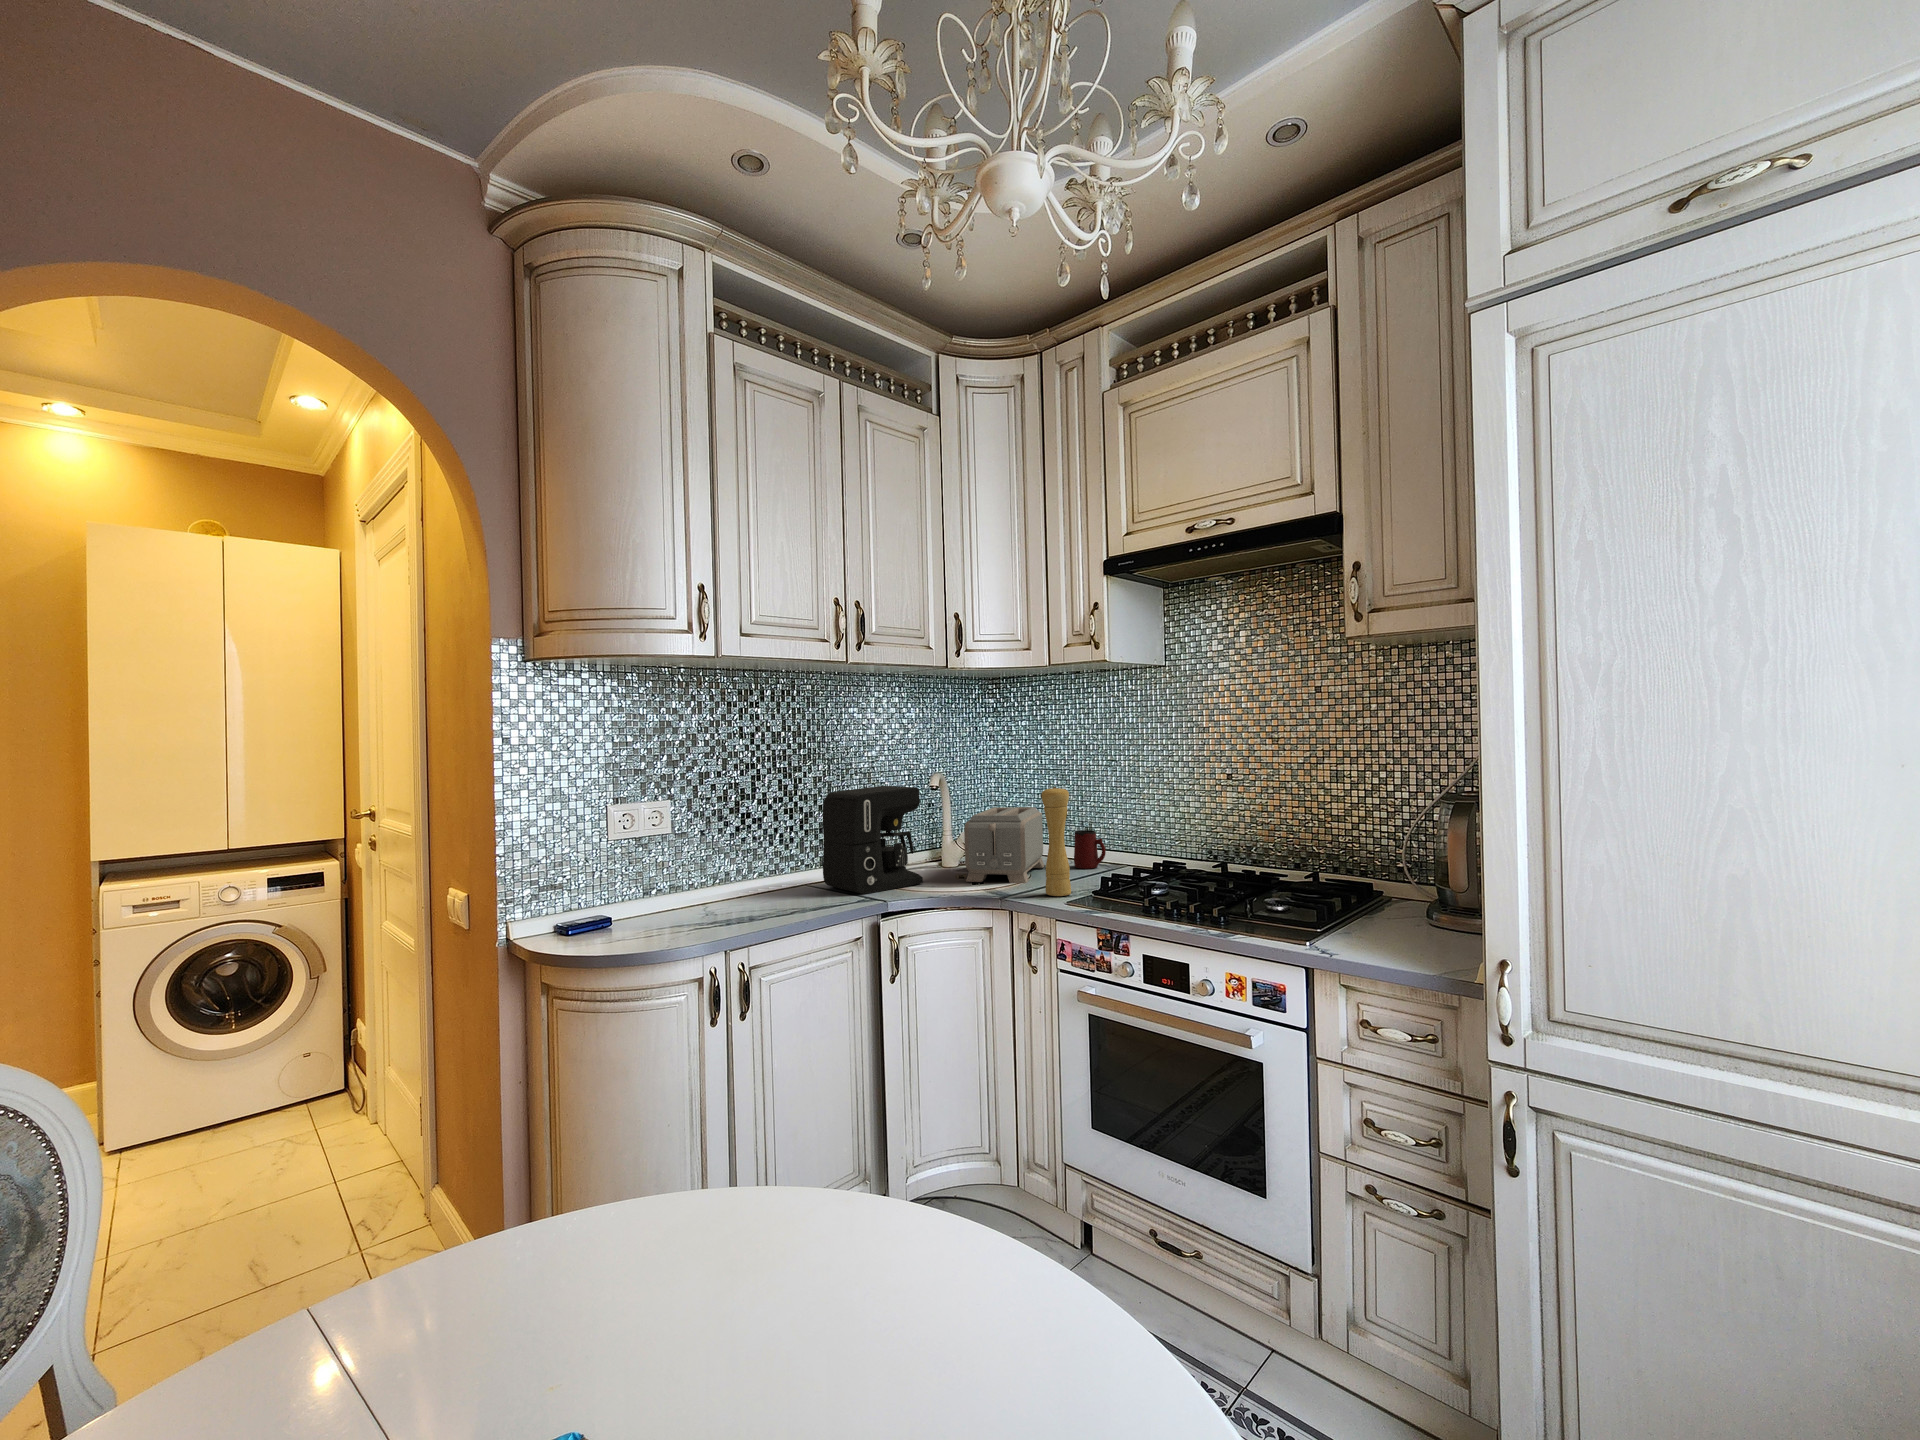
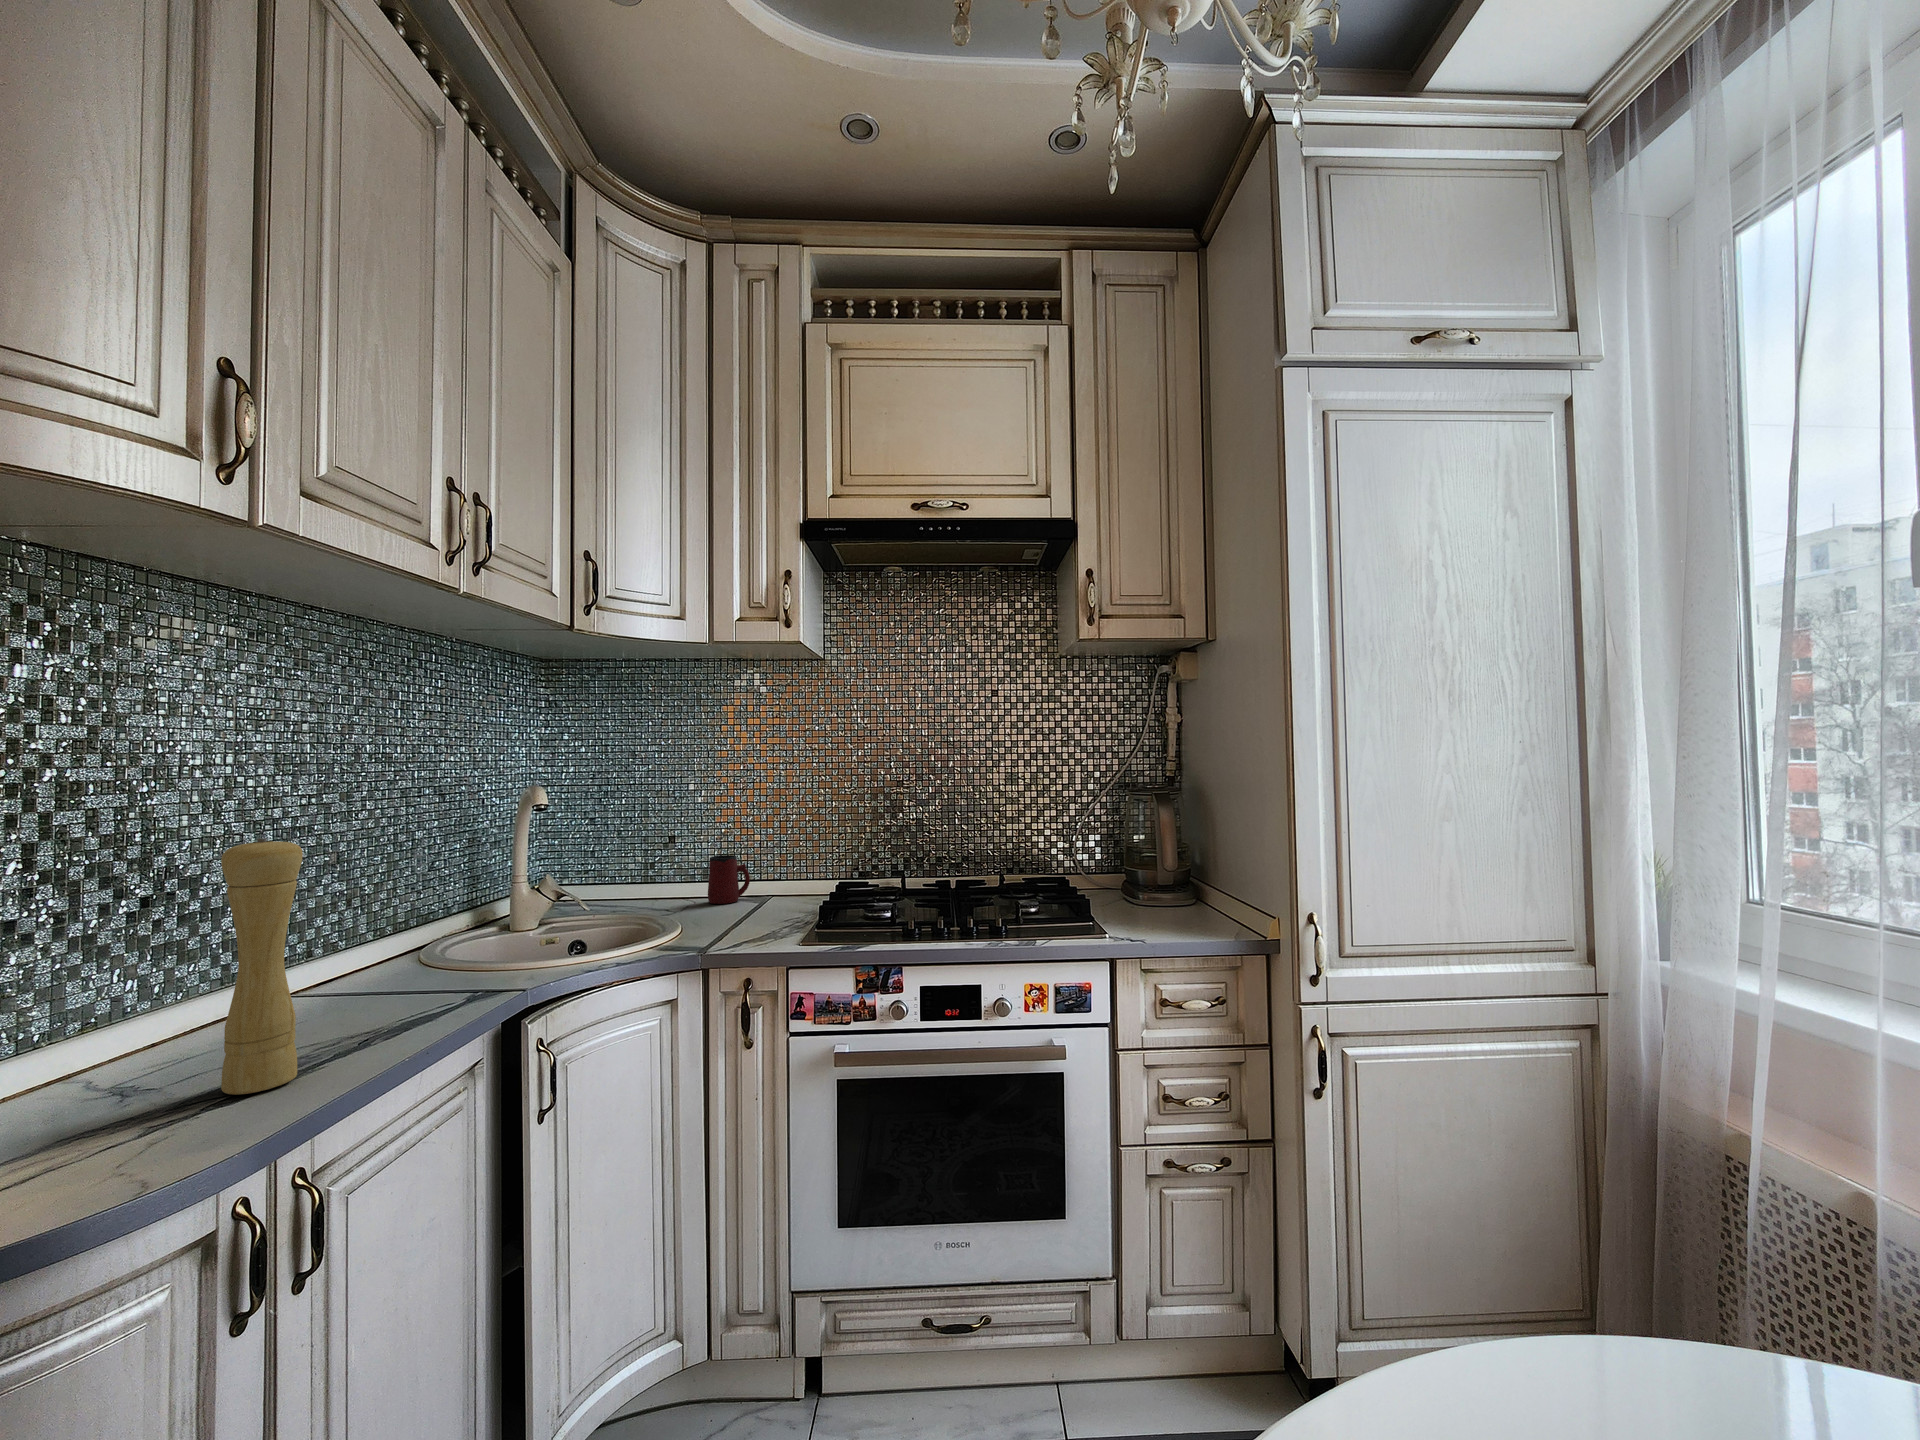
coffee maker: present [823,786,923,894] -> none [348,807,535,985]
pepper mill: present [1042,787,1071,896] -> present [221,838,303,1095]
toaster: present [964,807,1045,883] -> none [588,830,692,941]

